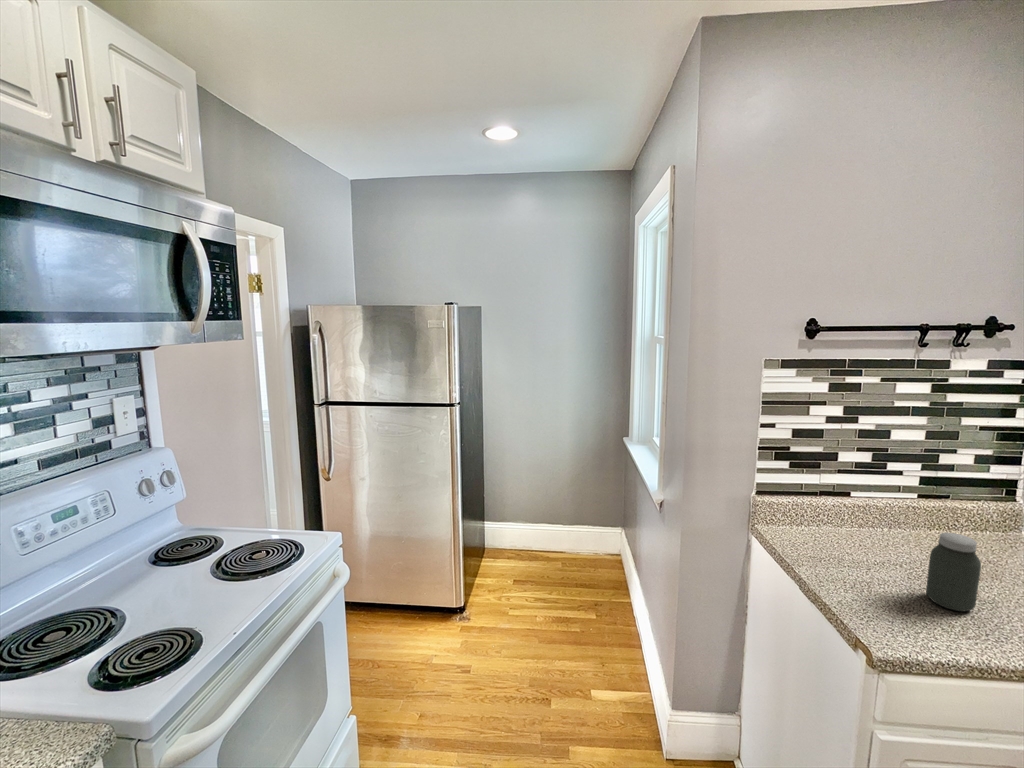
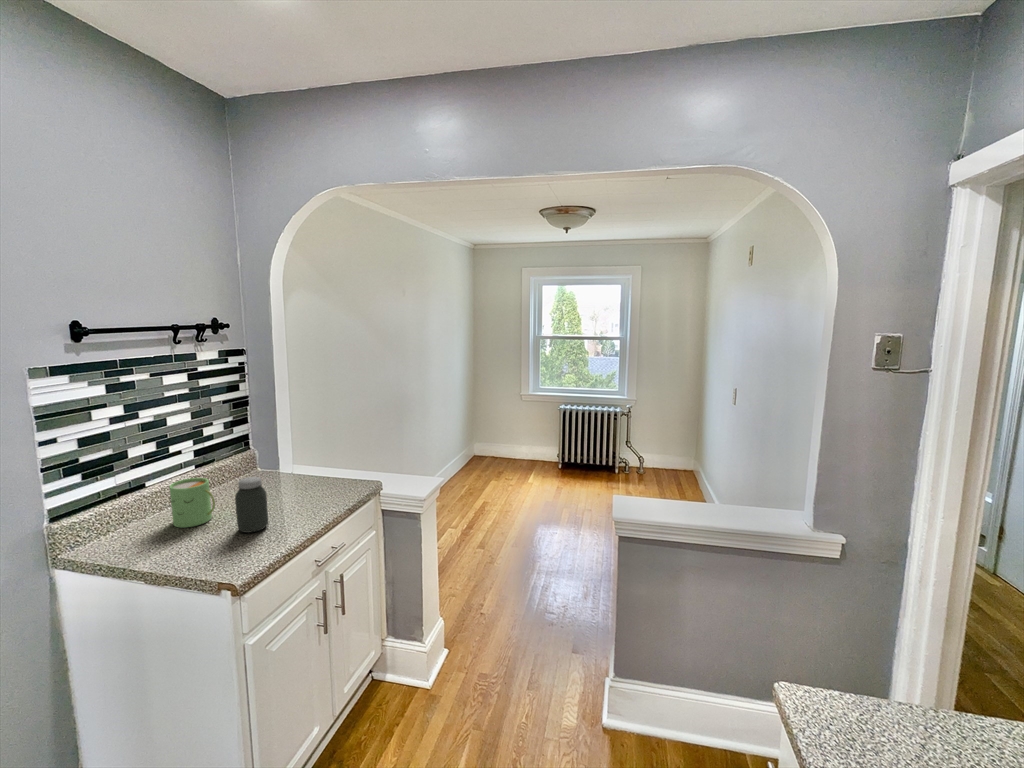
mug: none [861,503,914,563] -> present [170,478,215,528]

